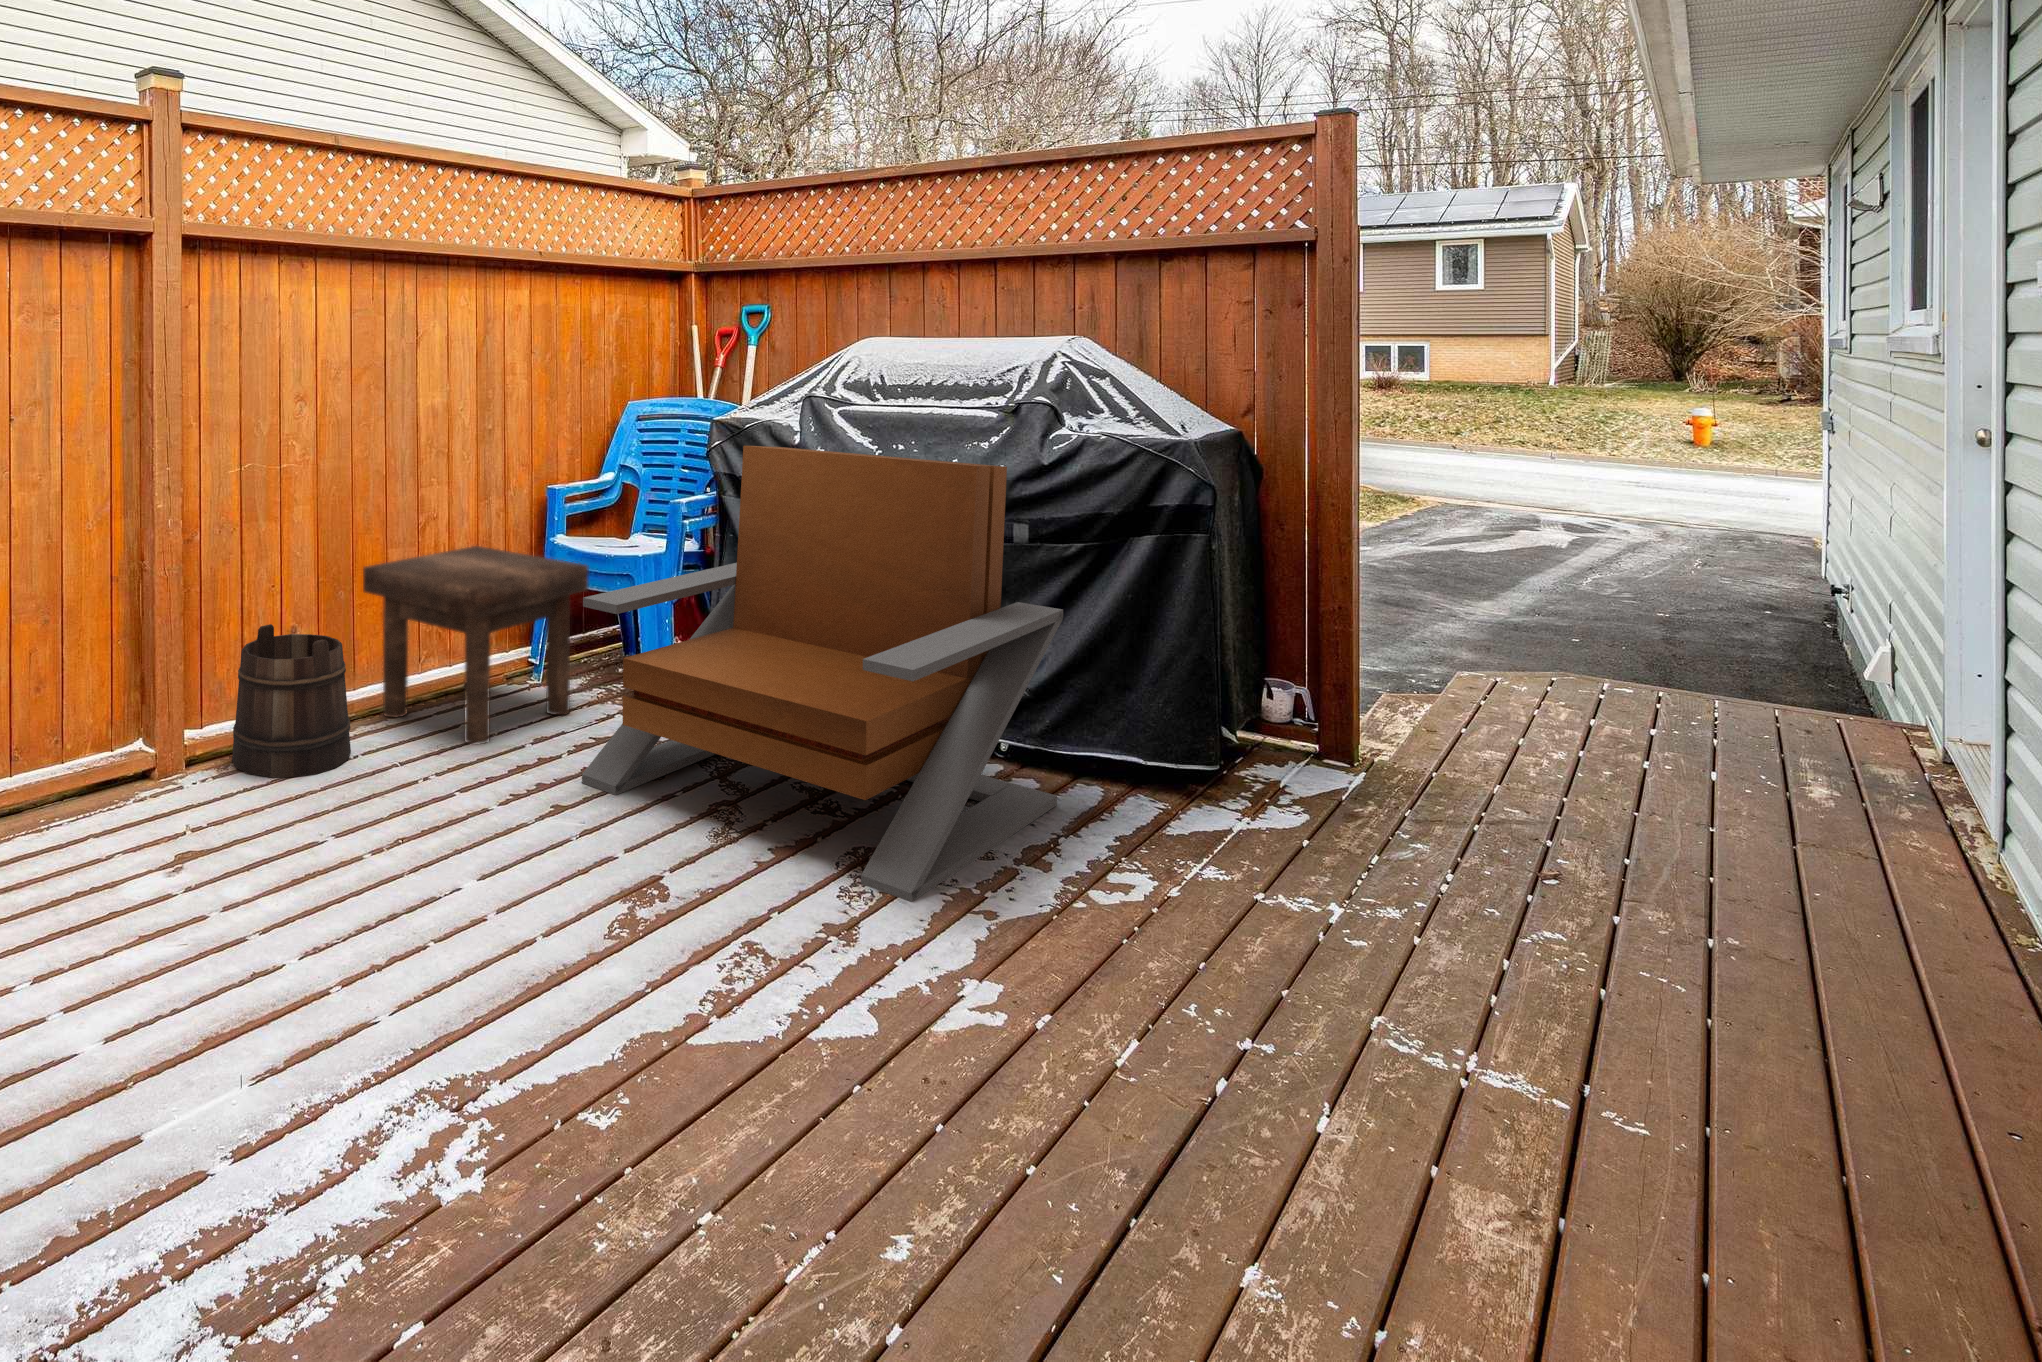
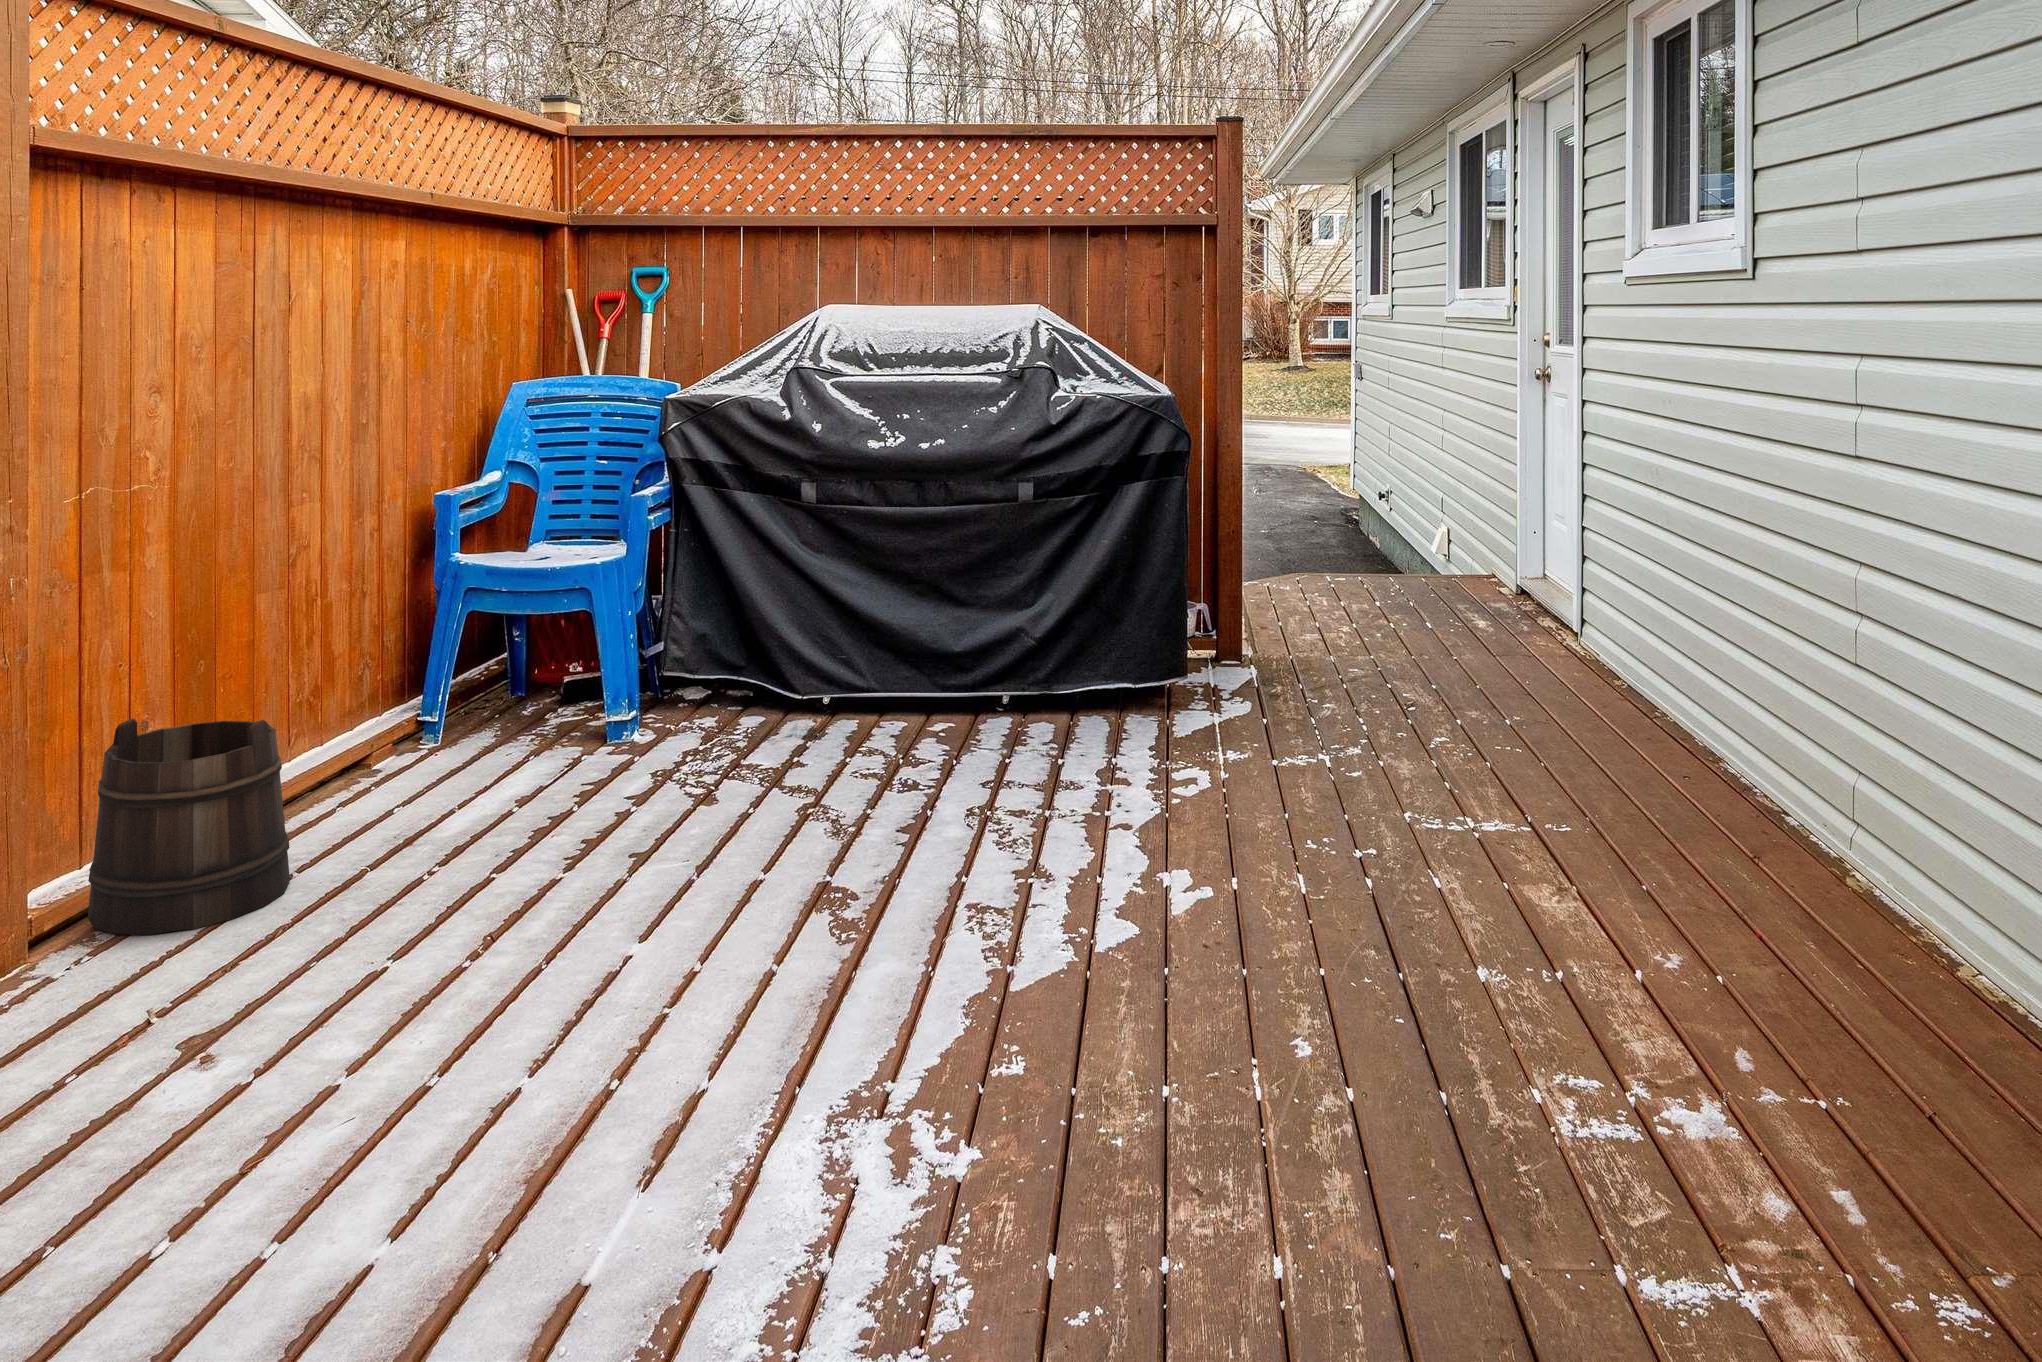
lounge chair: present [582,446,1063,902] -> none [638,422,1089,837]
stool: present [363,546,589,744] -> none [234,579,553,824]

